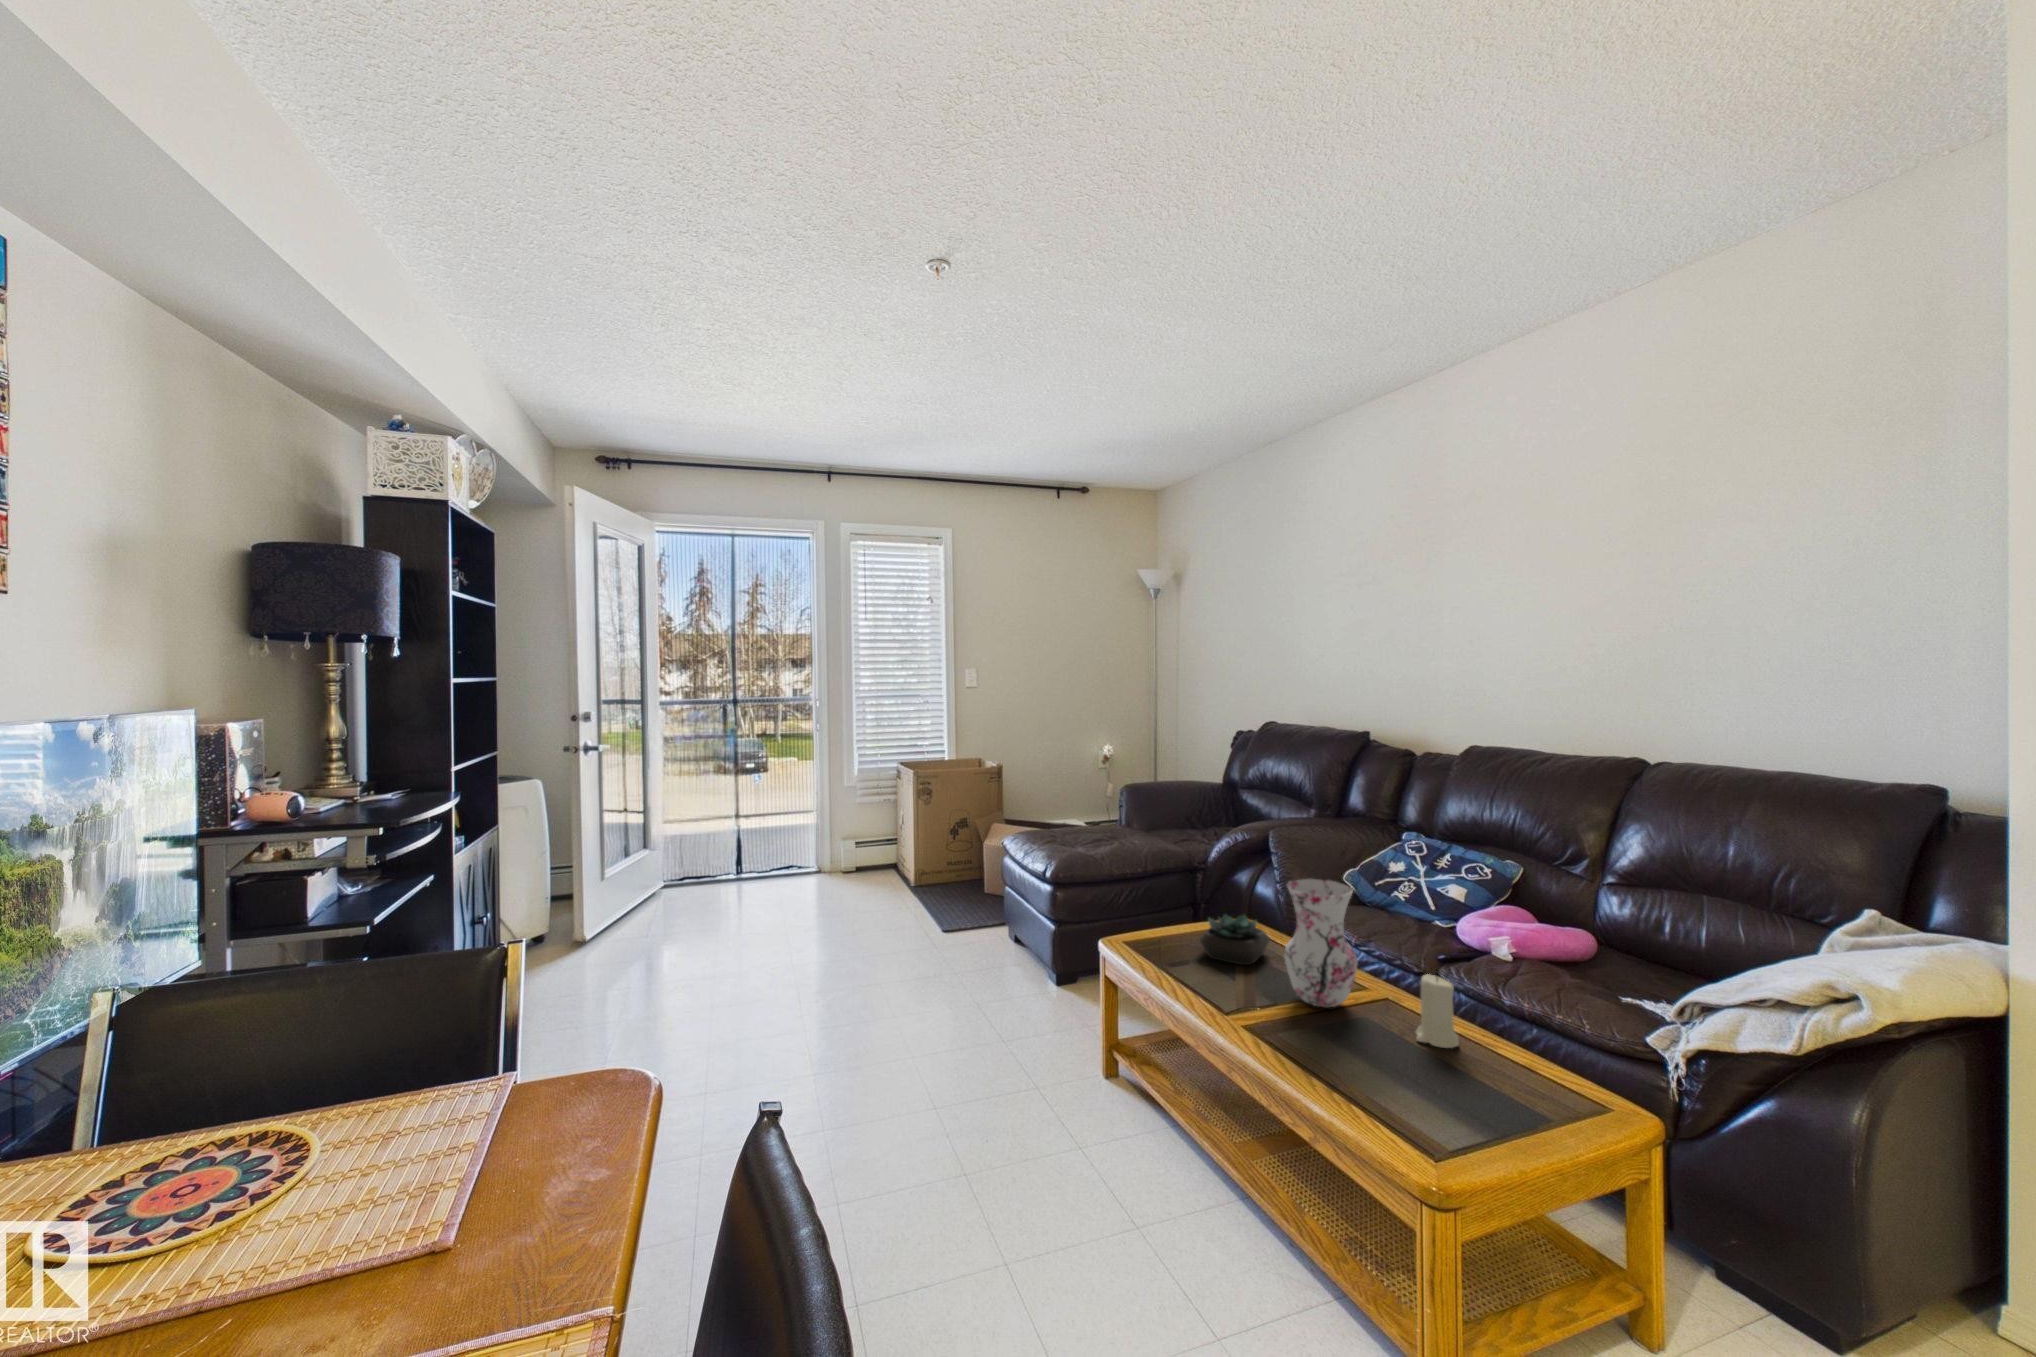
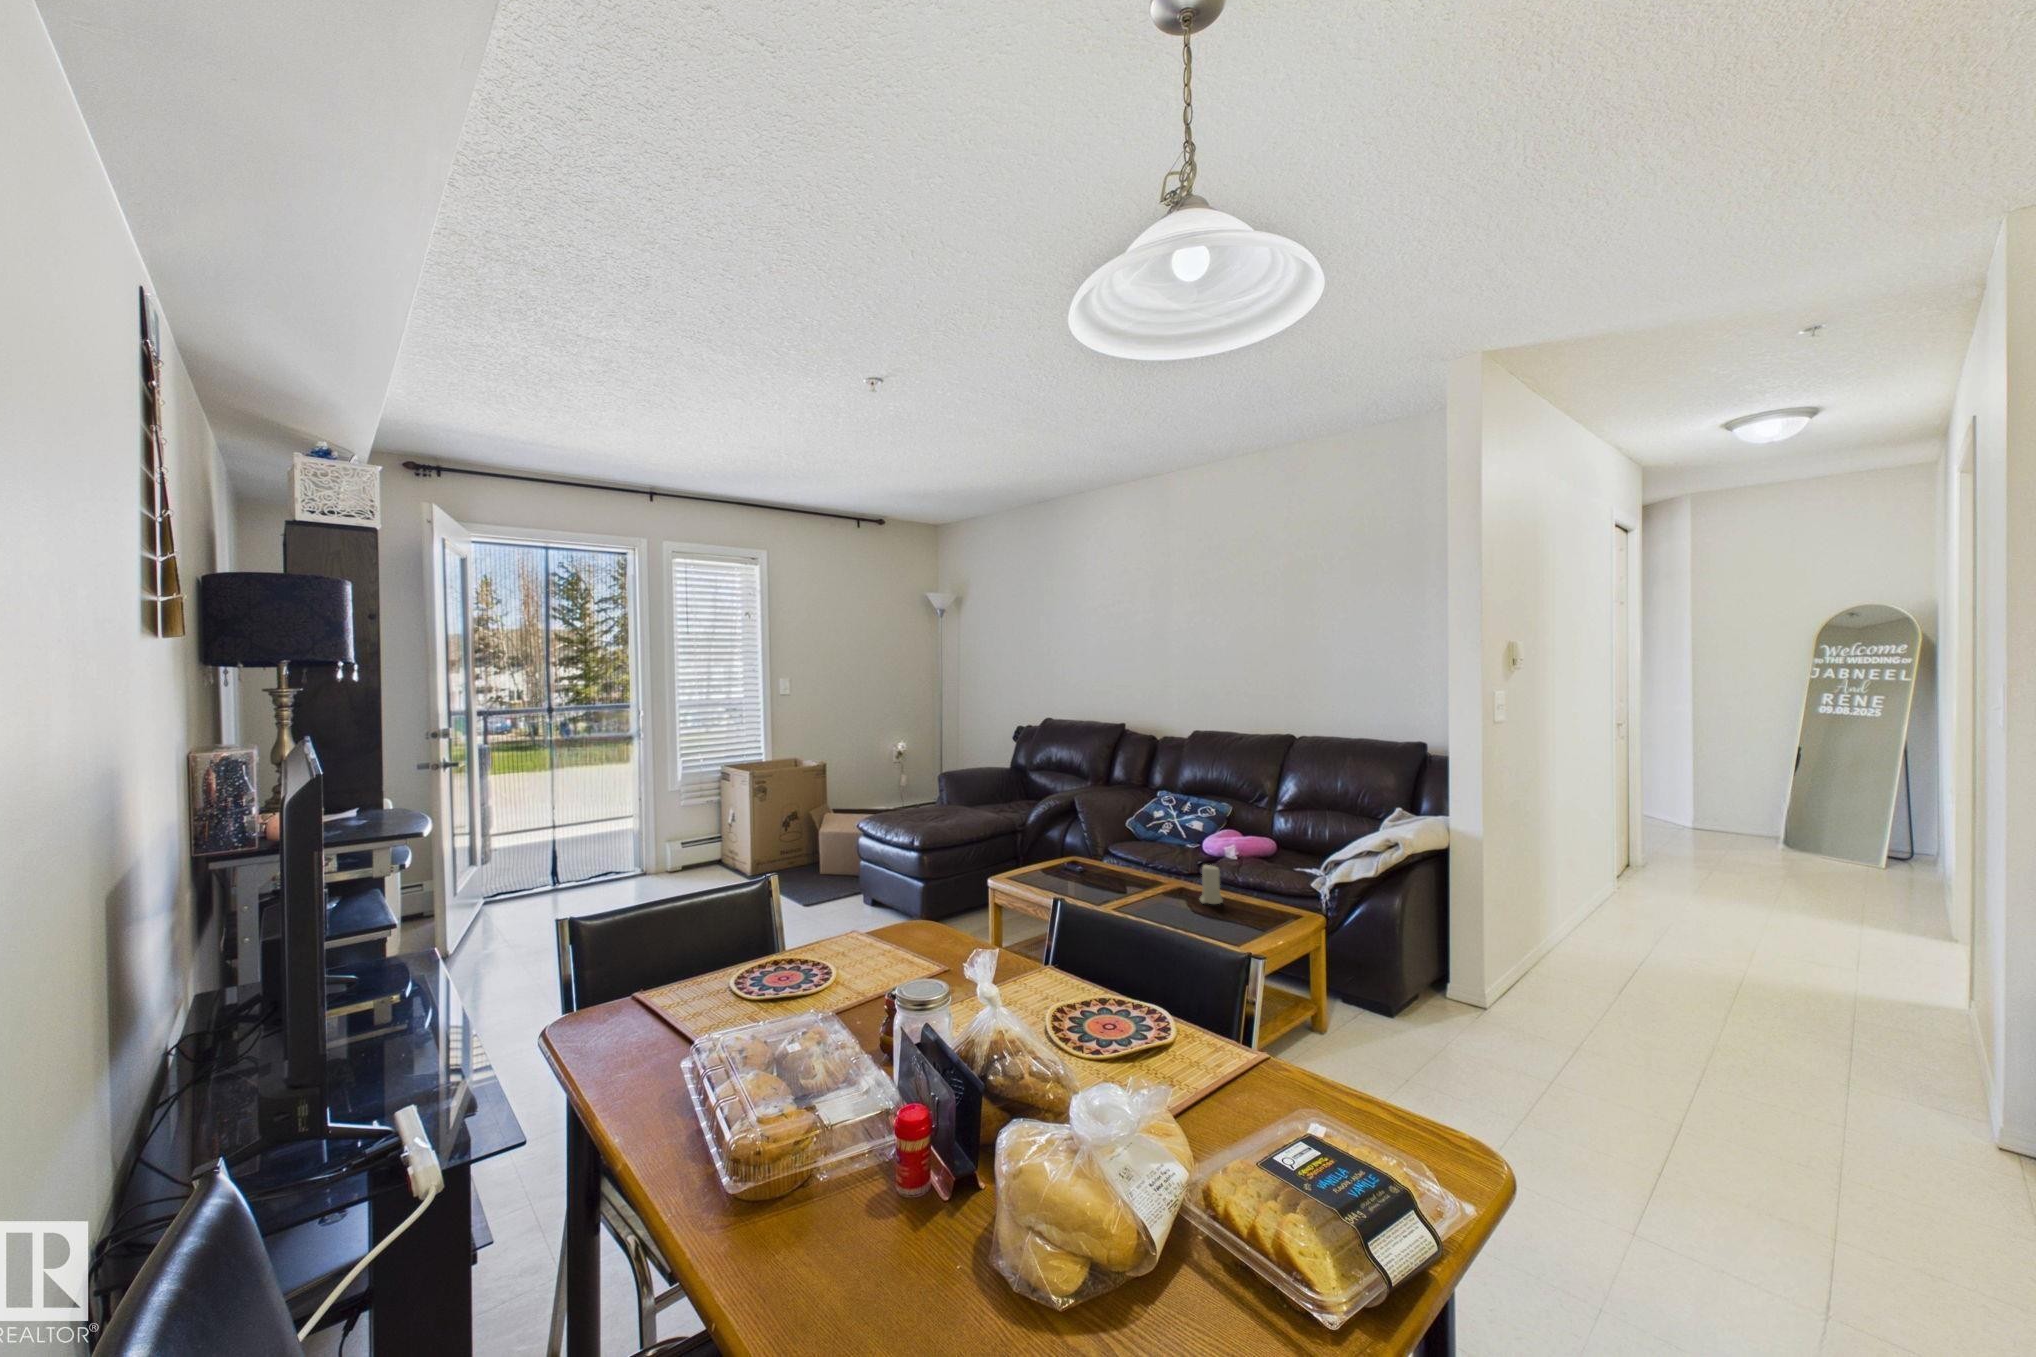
vase: present [1284,879,1357,1007] -> none [1121,818,1164,896]
succulent plant: present [1200,914,1270,965] -> none [1057,850,1101,882]

